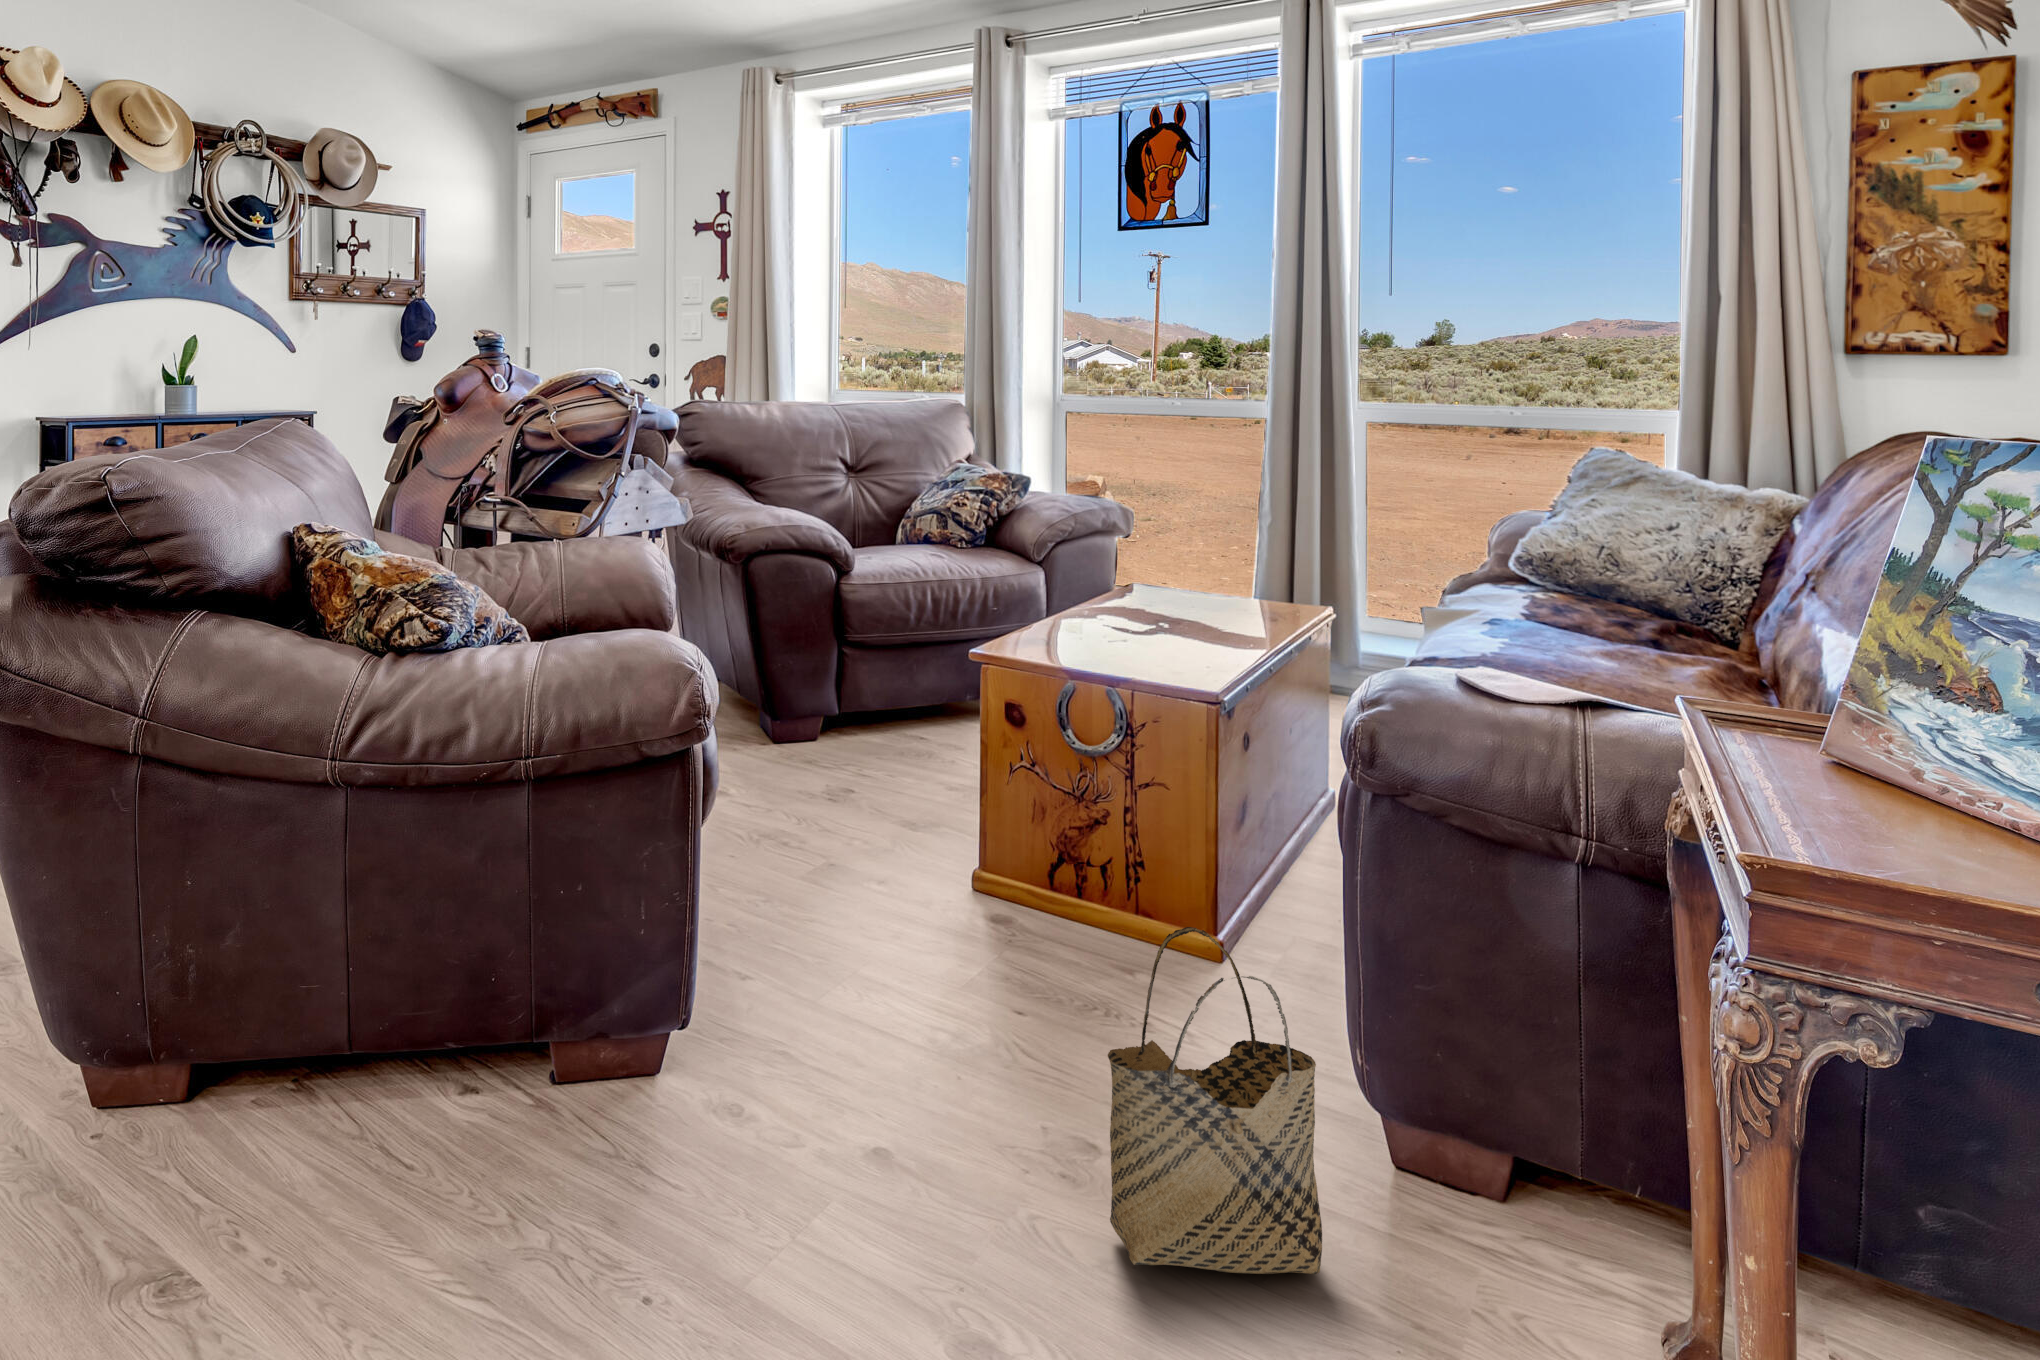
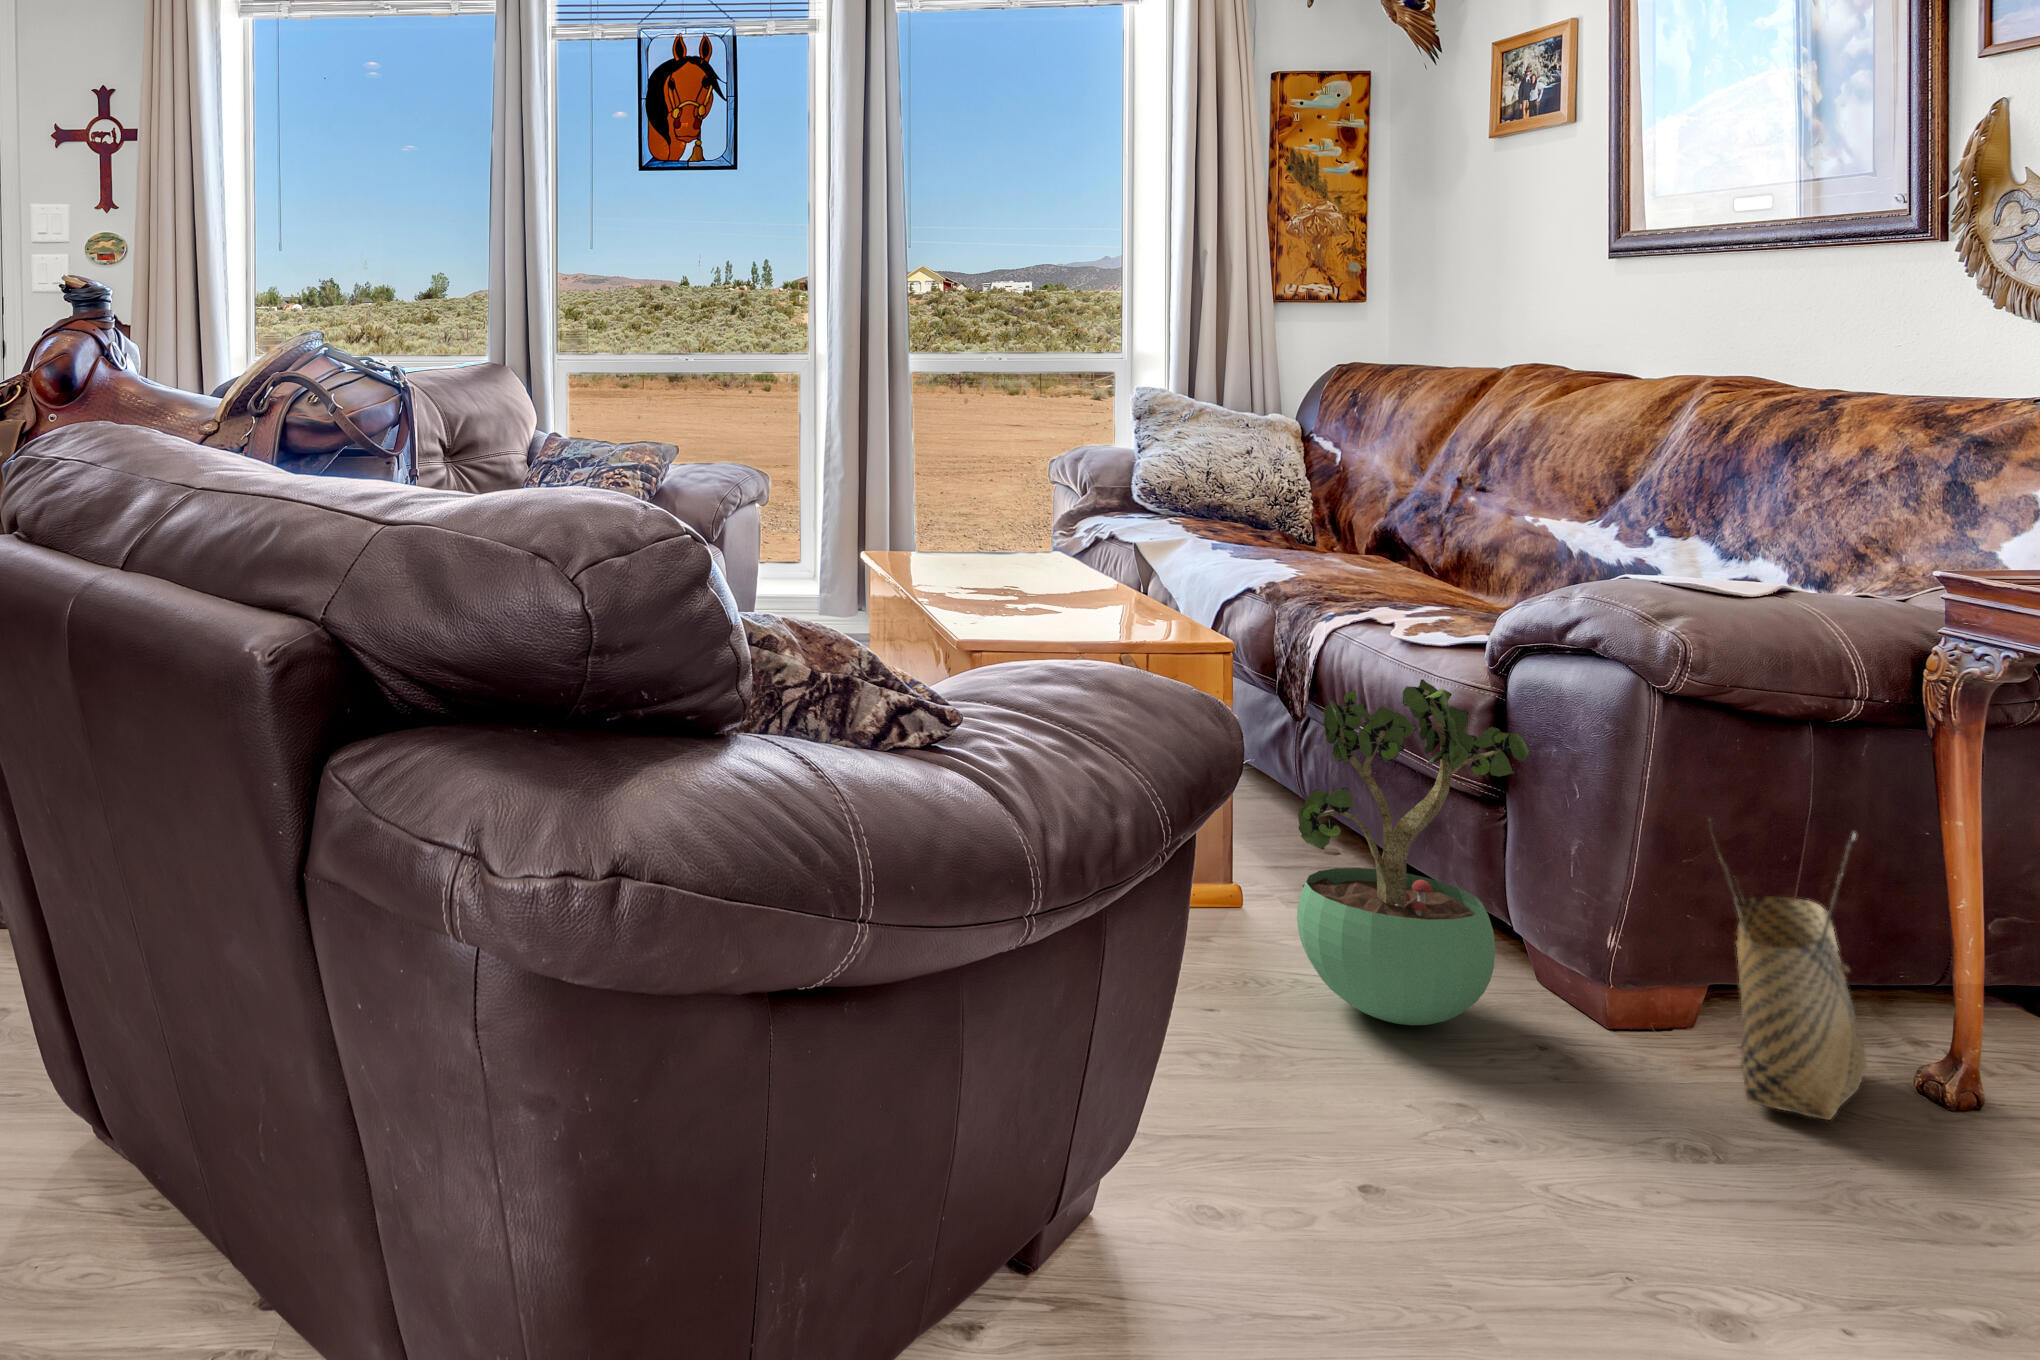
potted plant: none [893,722,1095,1058] -> present [1297,679,1529,1025]

